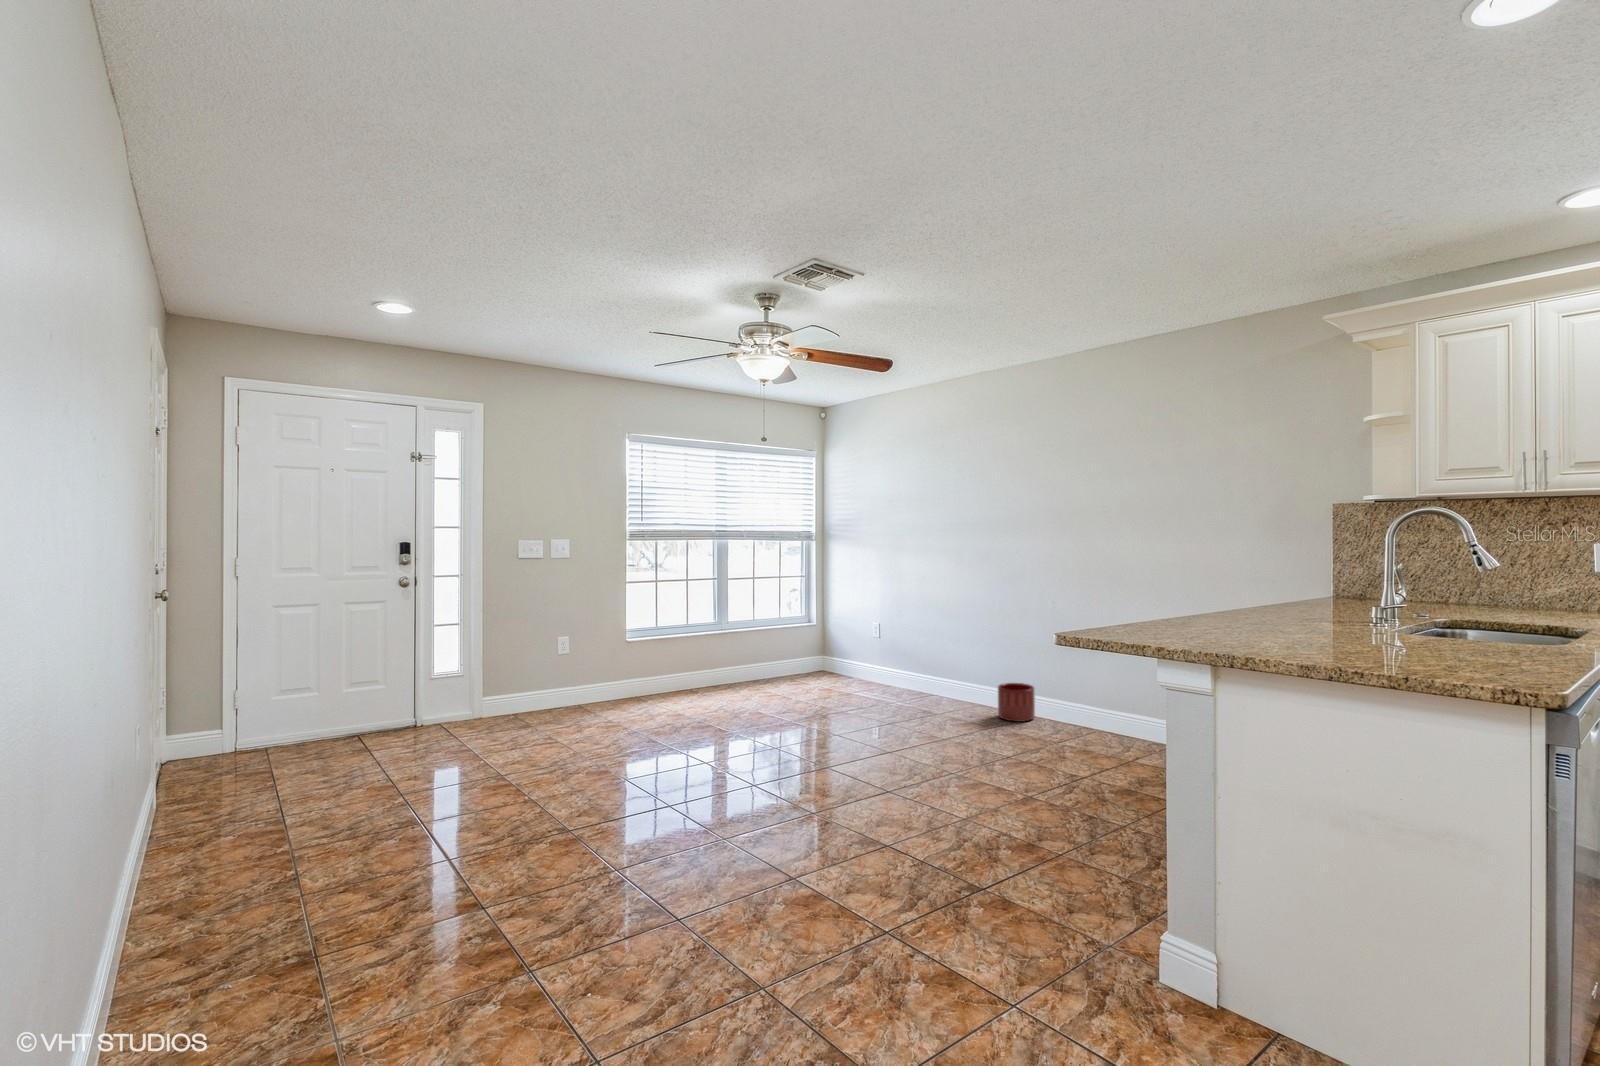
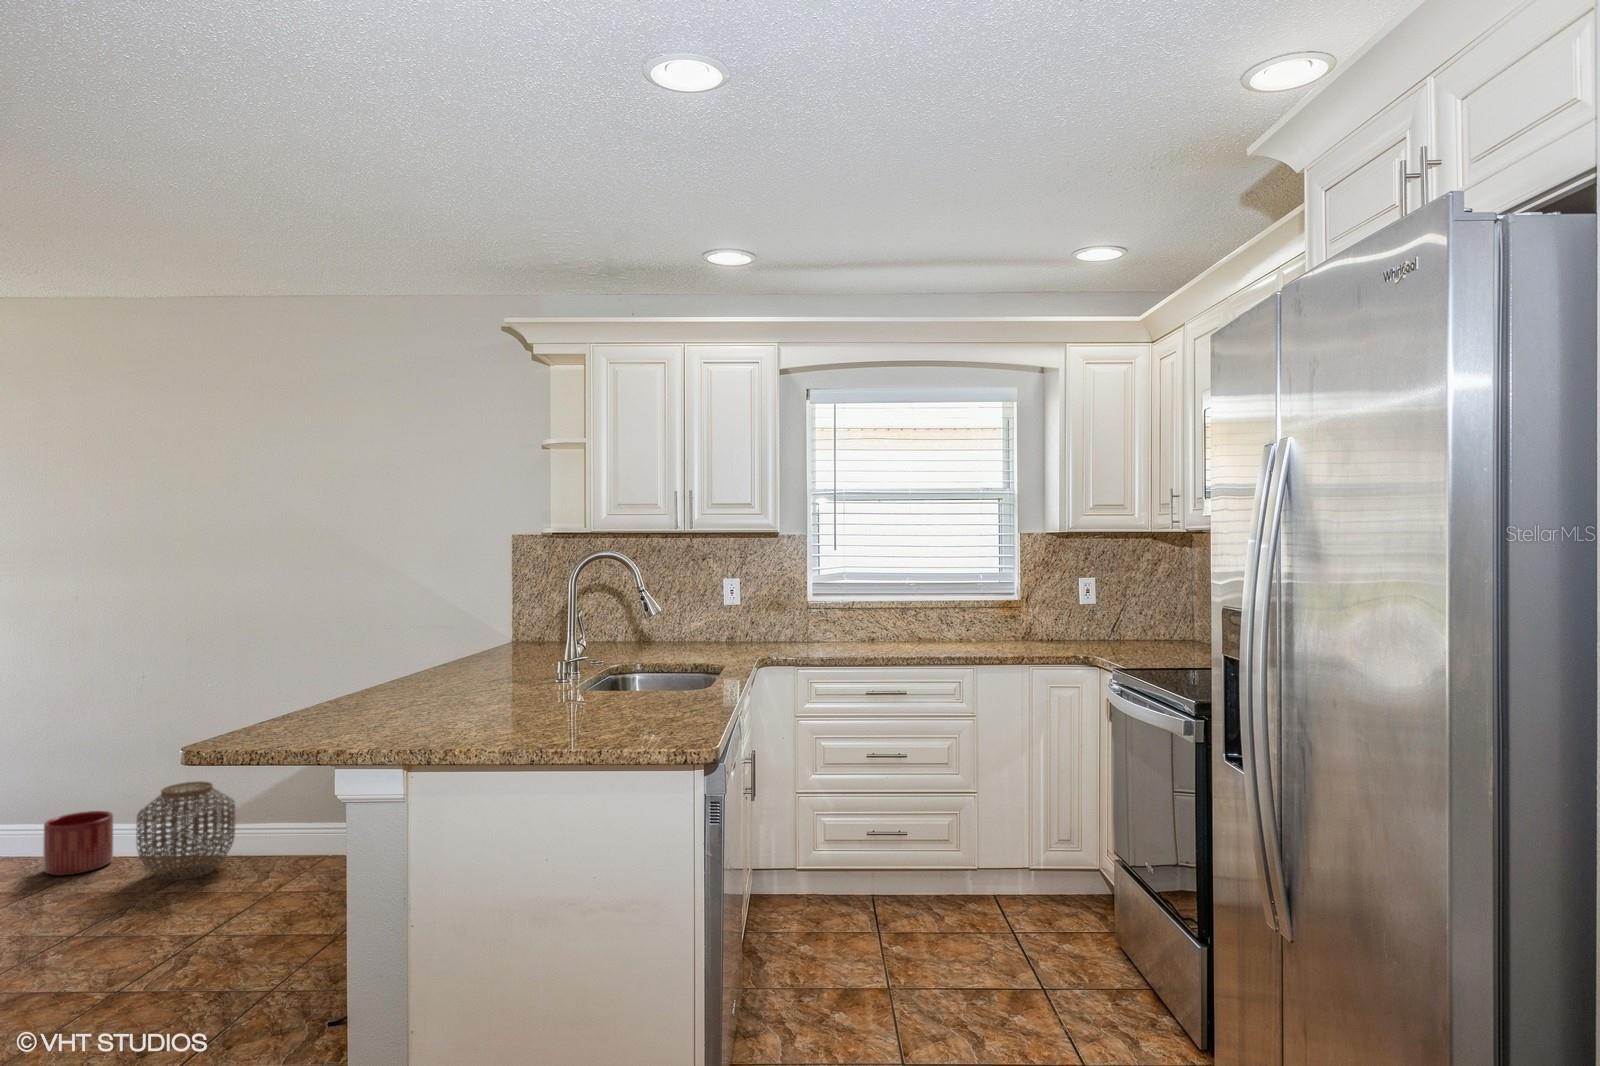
woven basket: none [1047,675,1107,741] -> present [136,781,235,880]

